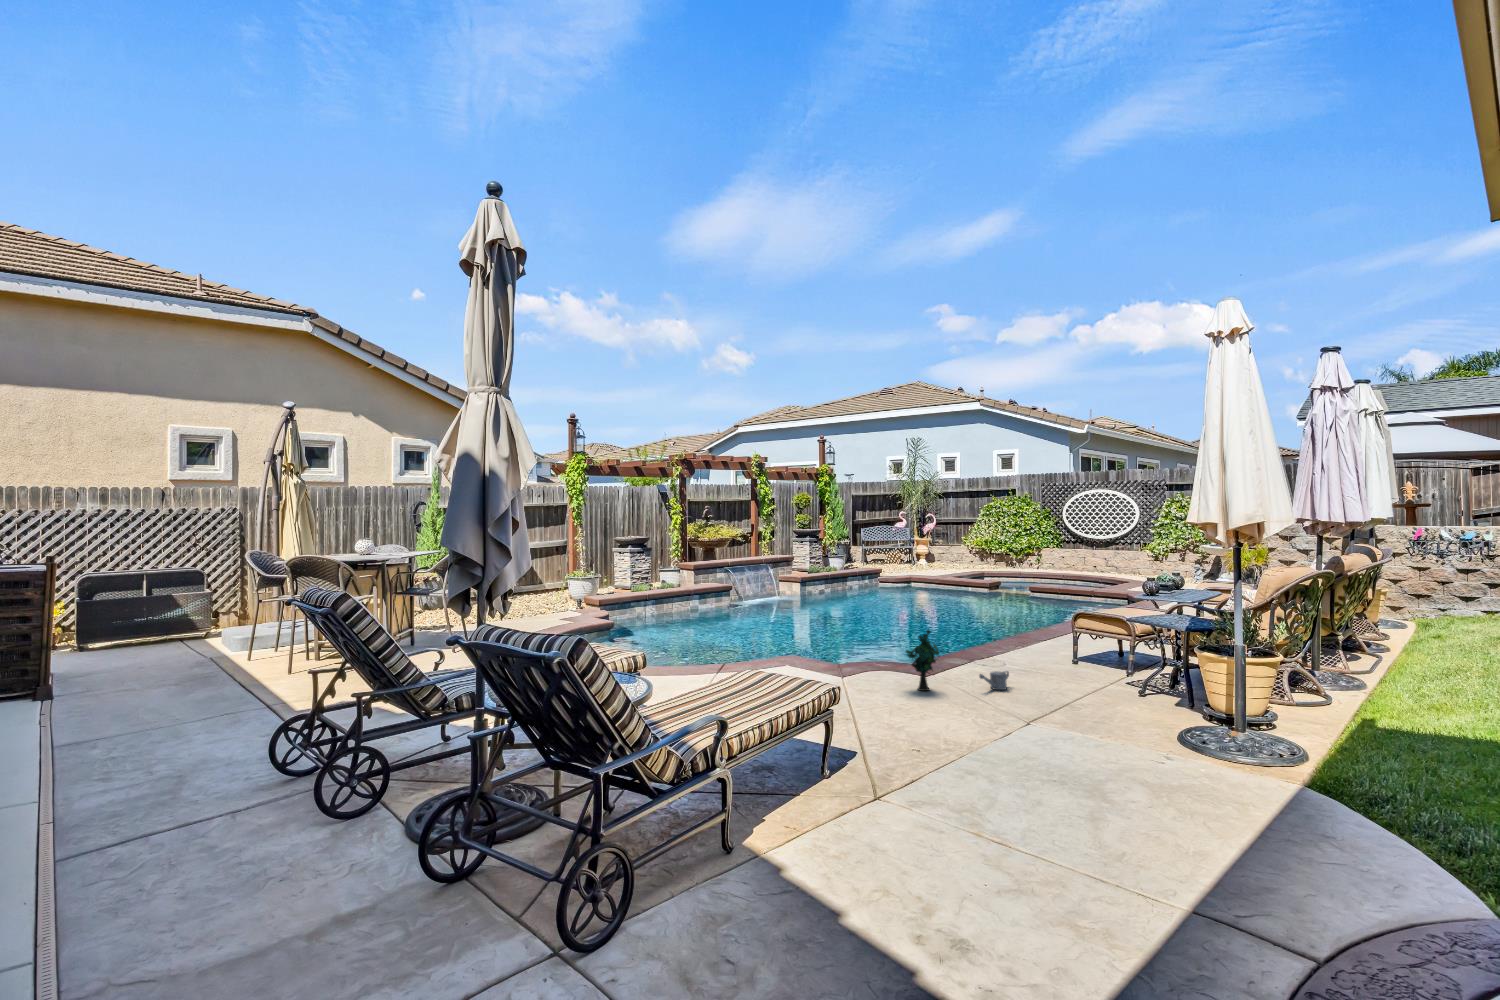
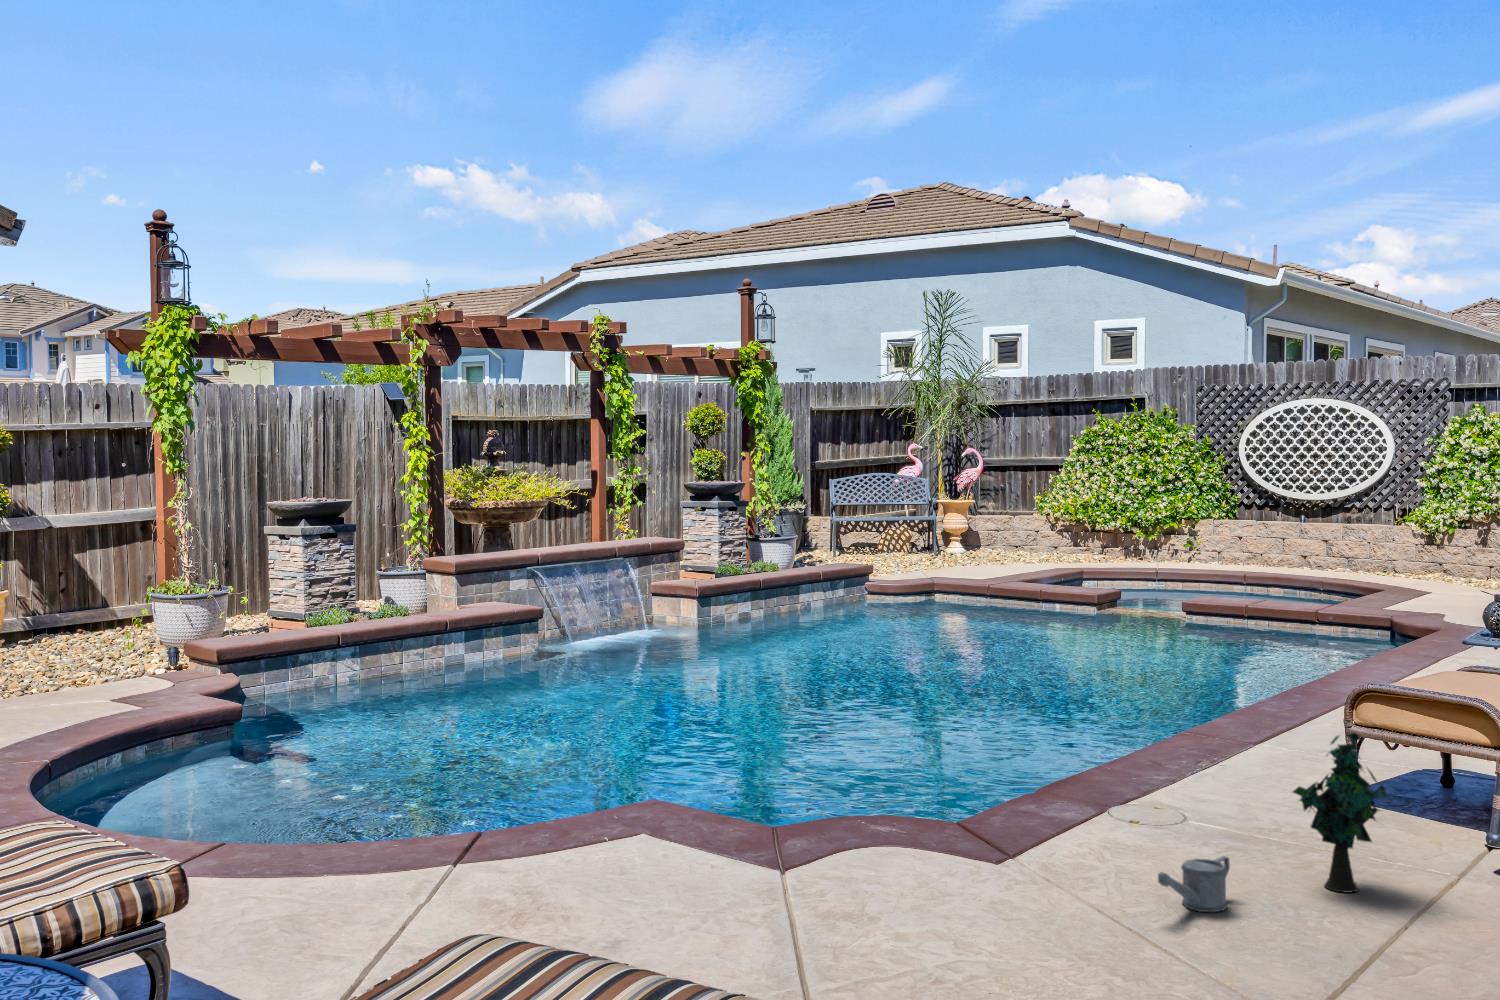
decorative plant: present [906,630,939,691] -> present [1293,733,1387,893]

